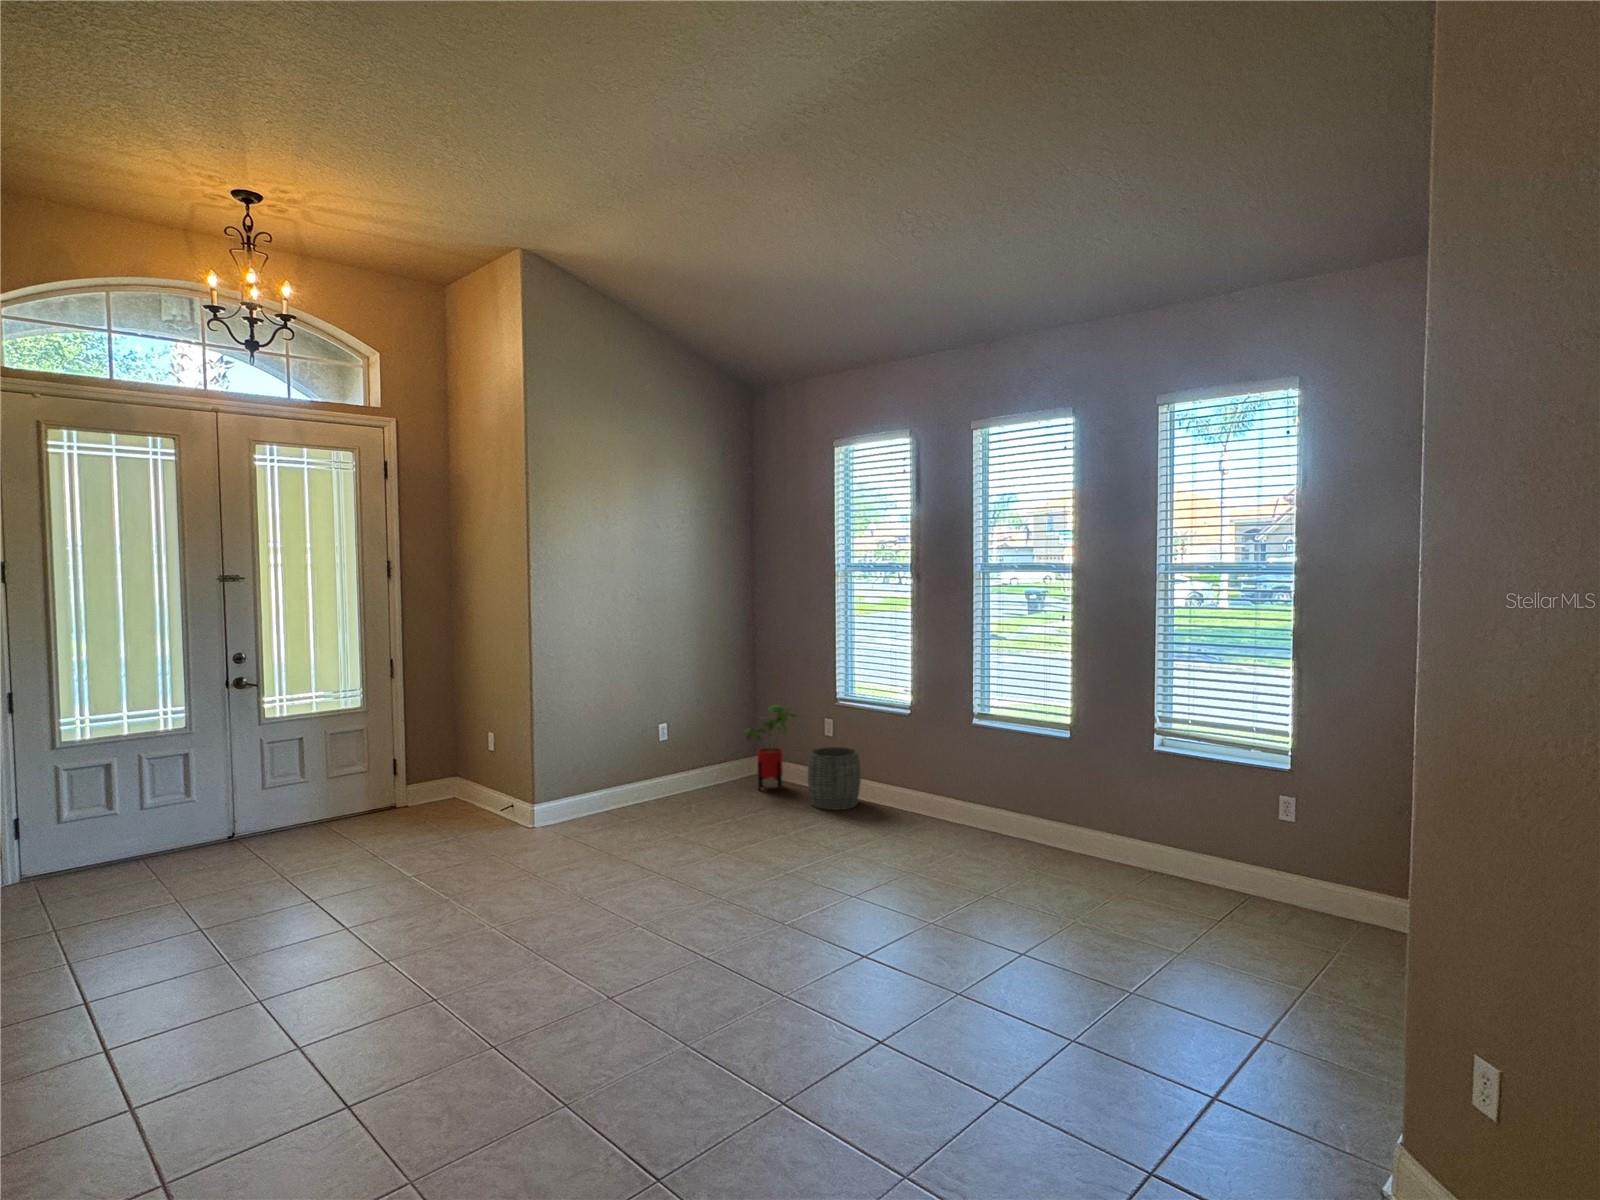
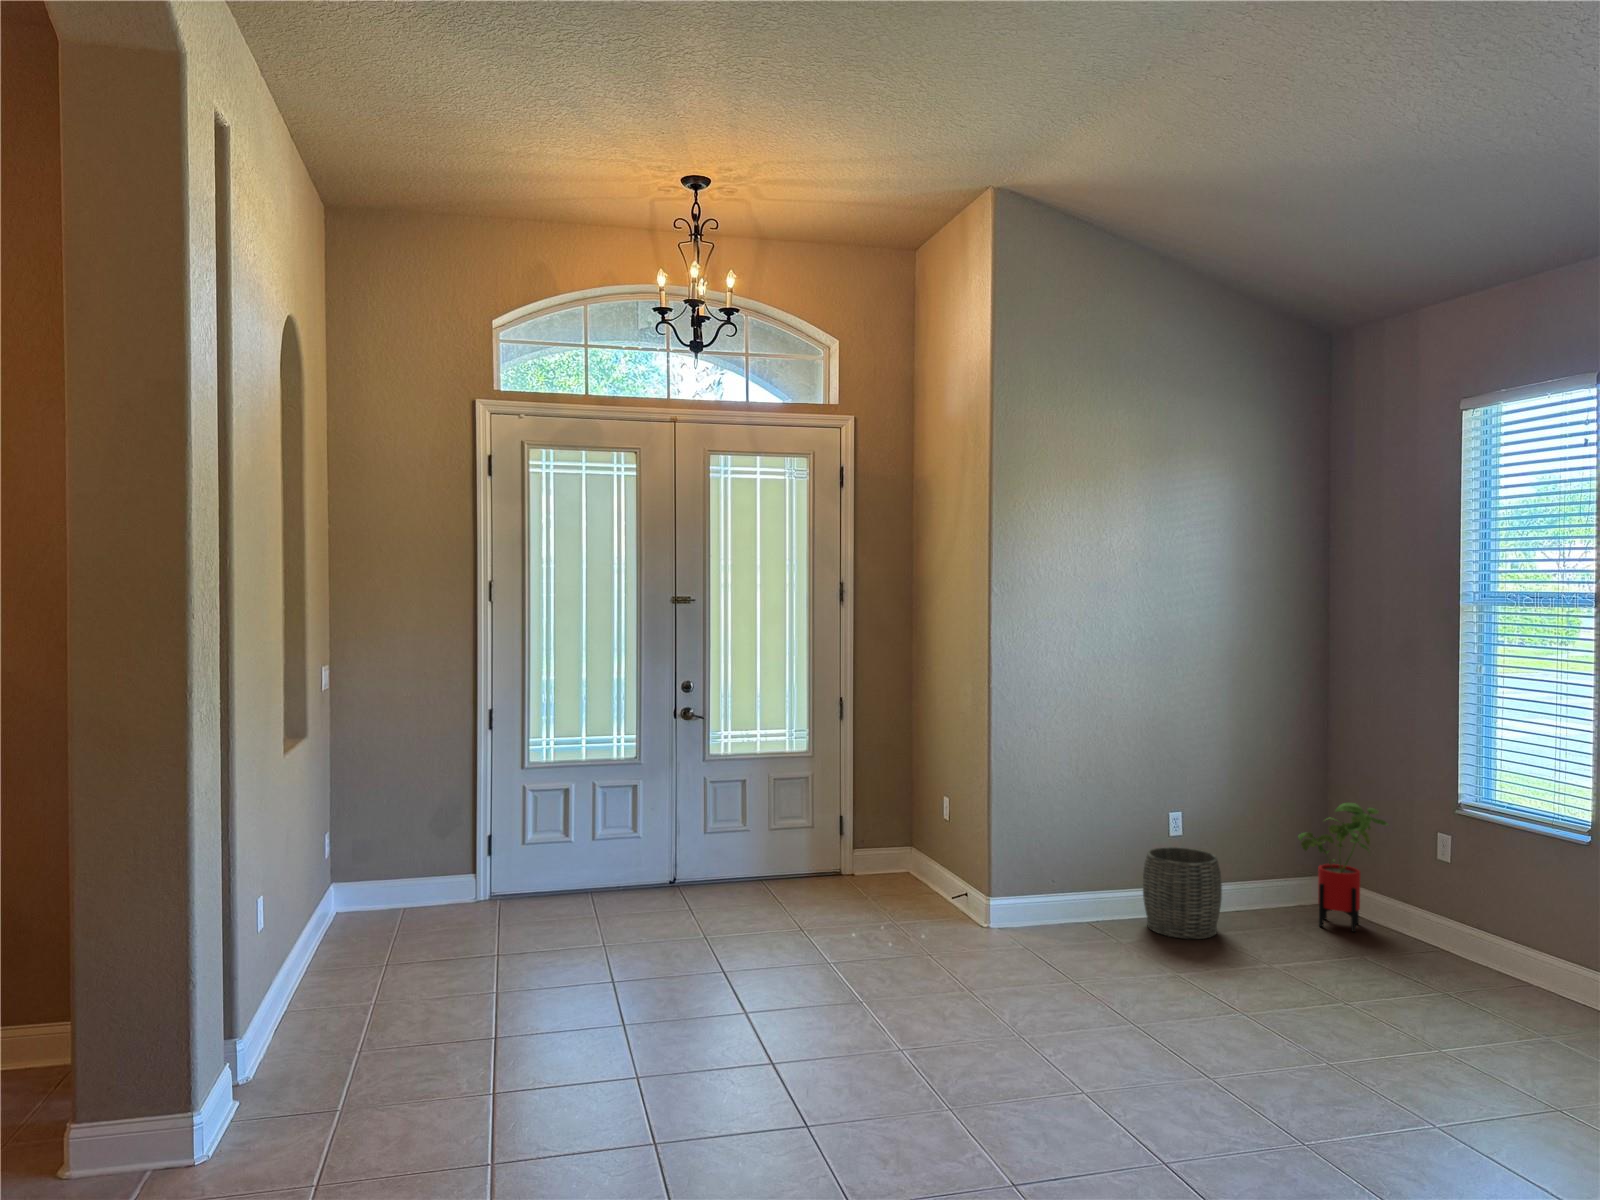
woven basket: present [808,747,861,810] -> present [1143,847,1222,939]

